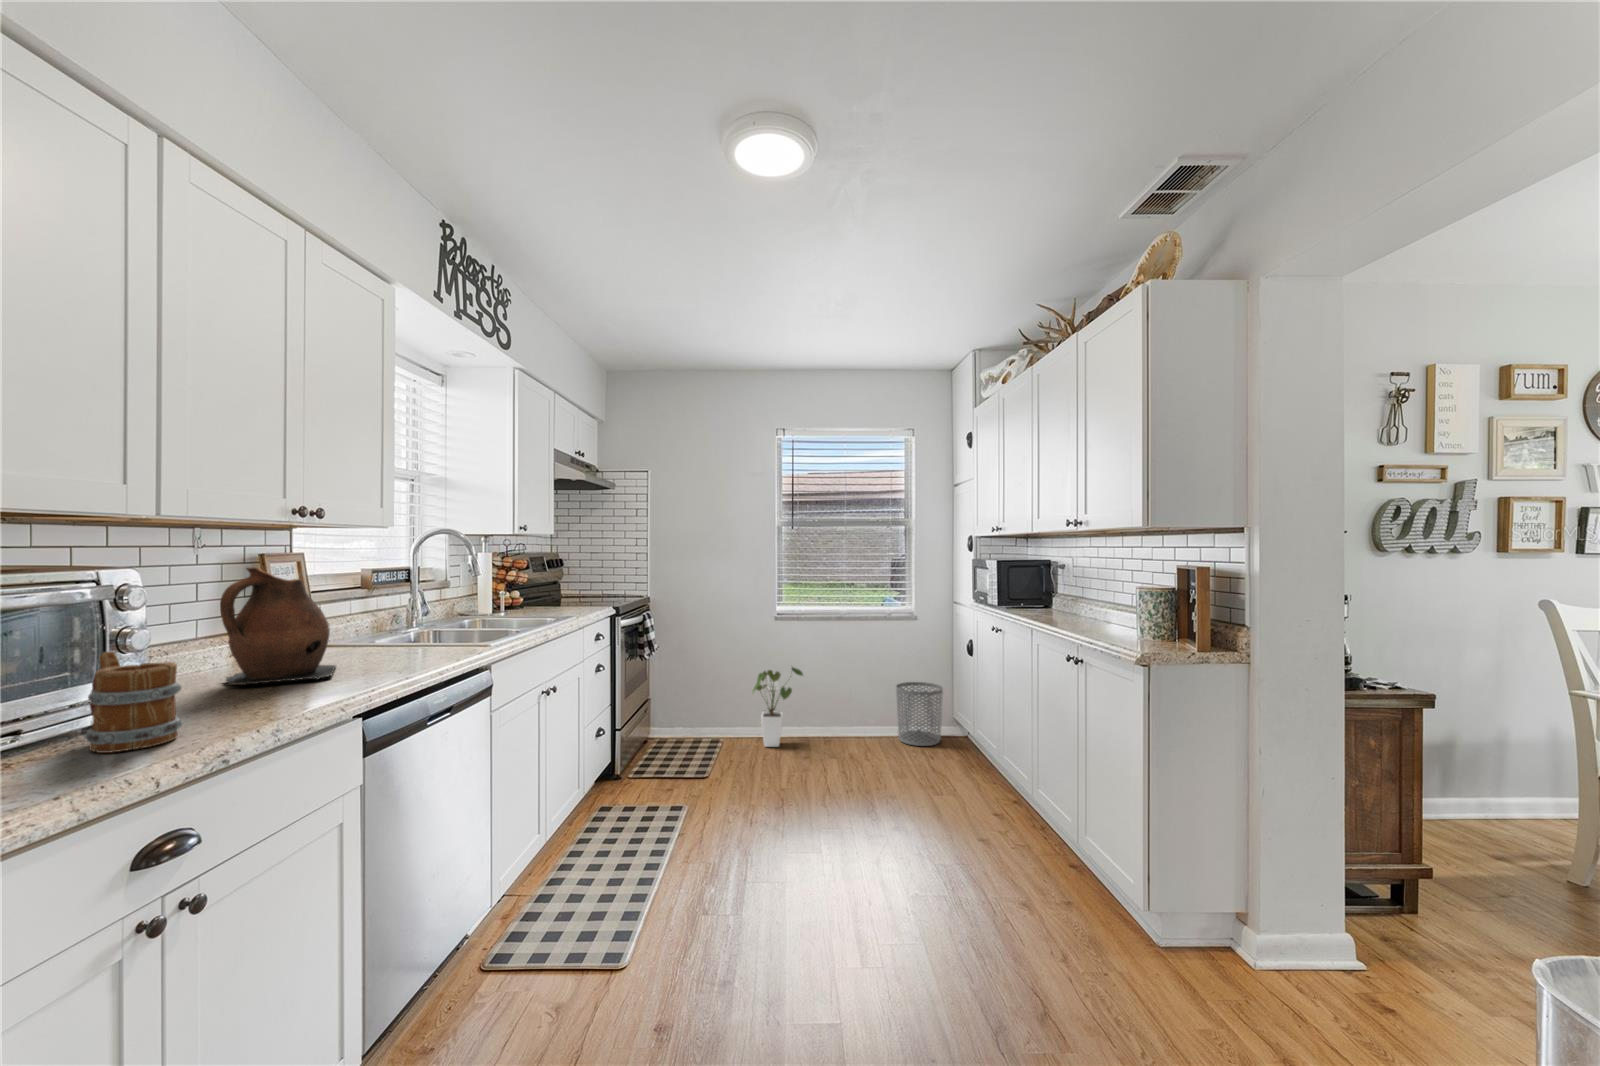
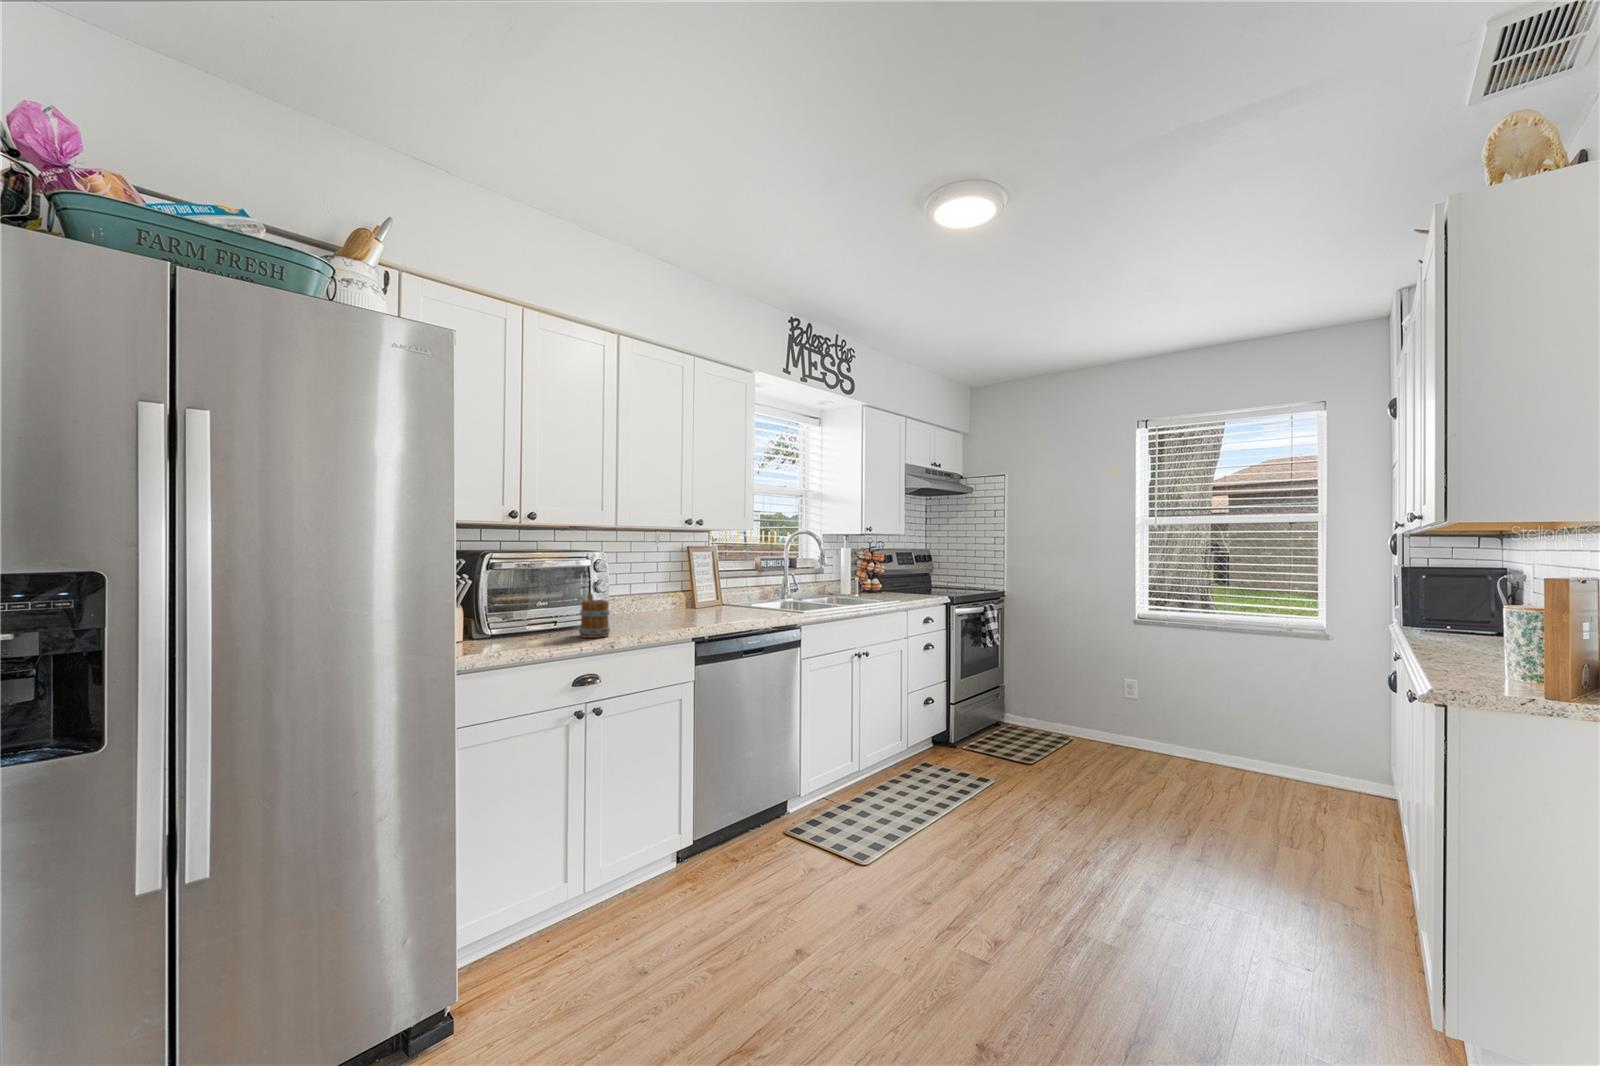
ceramic pitcher: present [220,567,336,685] -> none [651,556,709,622]
house plant: present [752,667,803,747] -> none [1095,675,1164,758]
waste bin: present [896,682,943,746] -> none [1284,717,1357,800]

